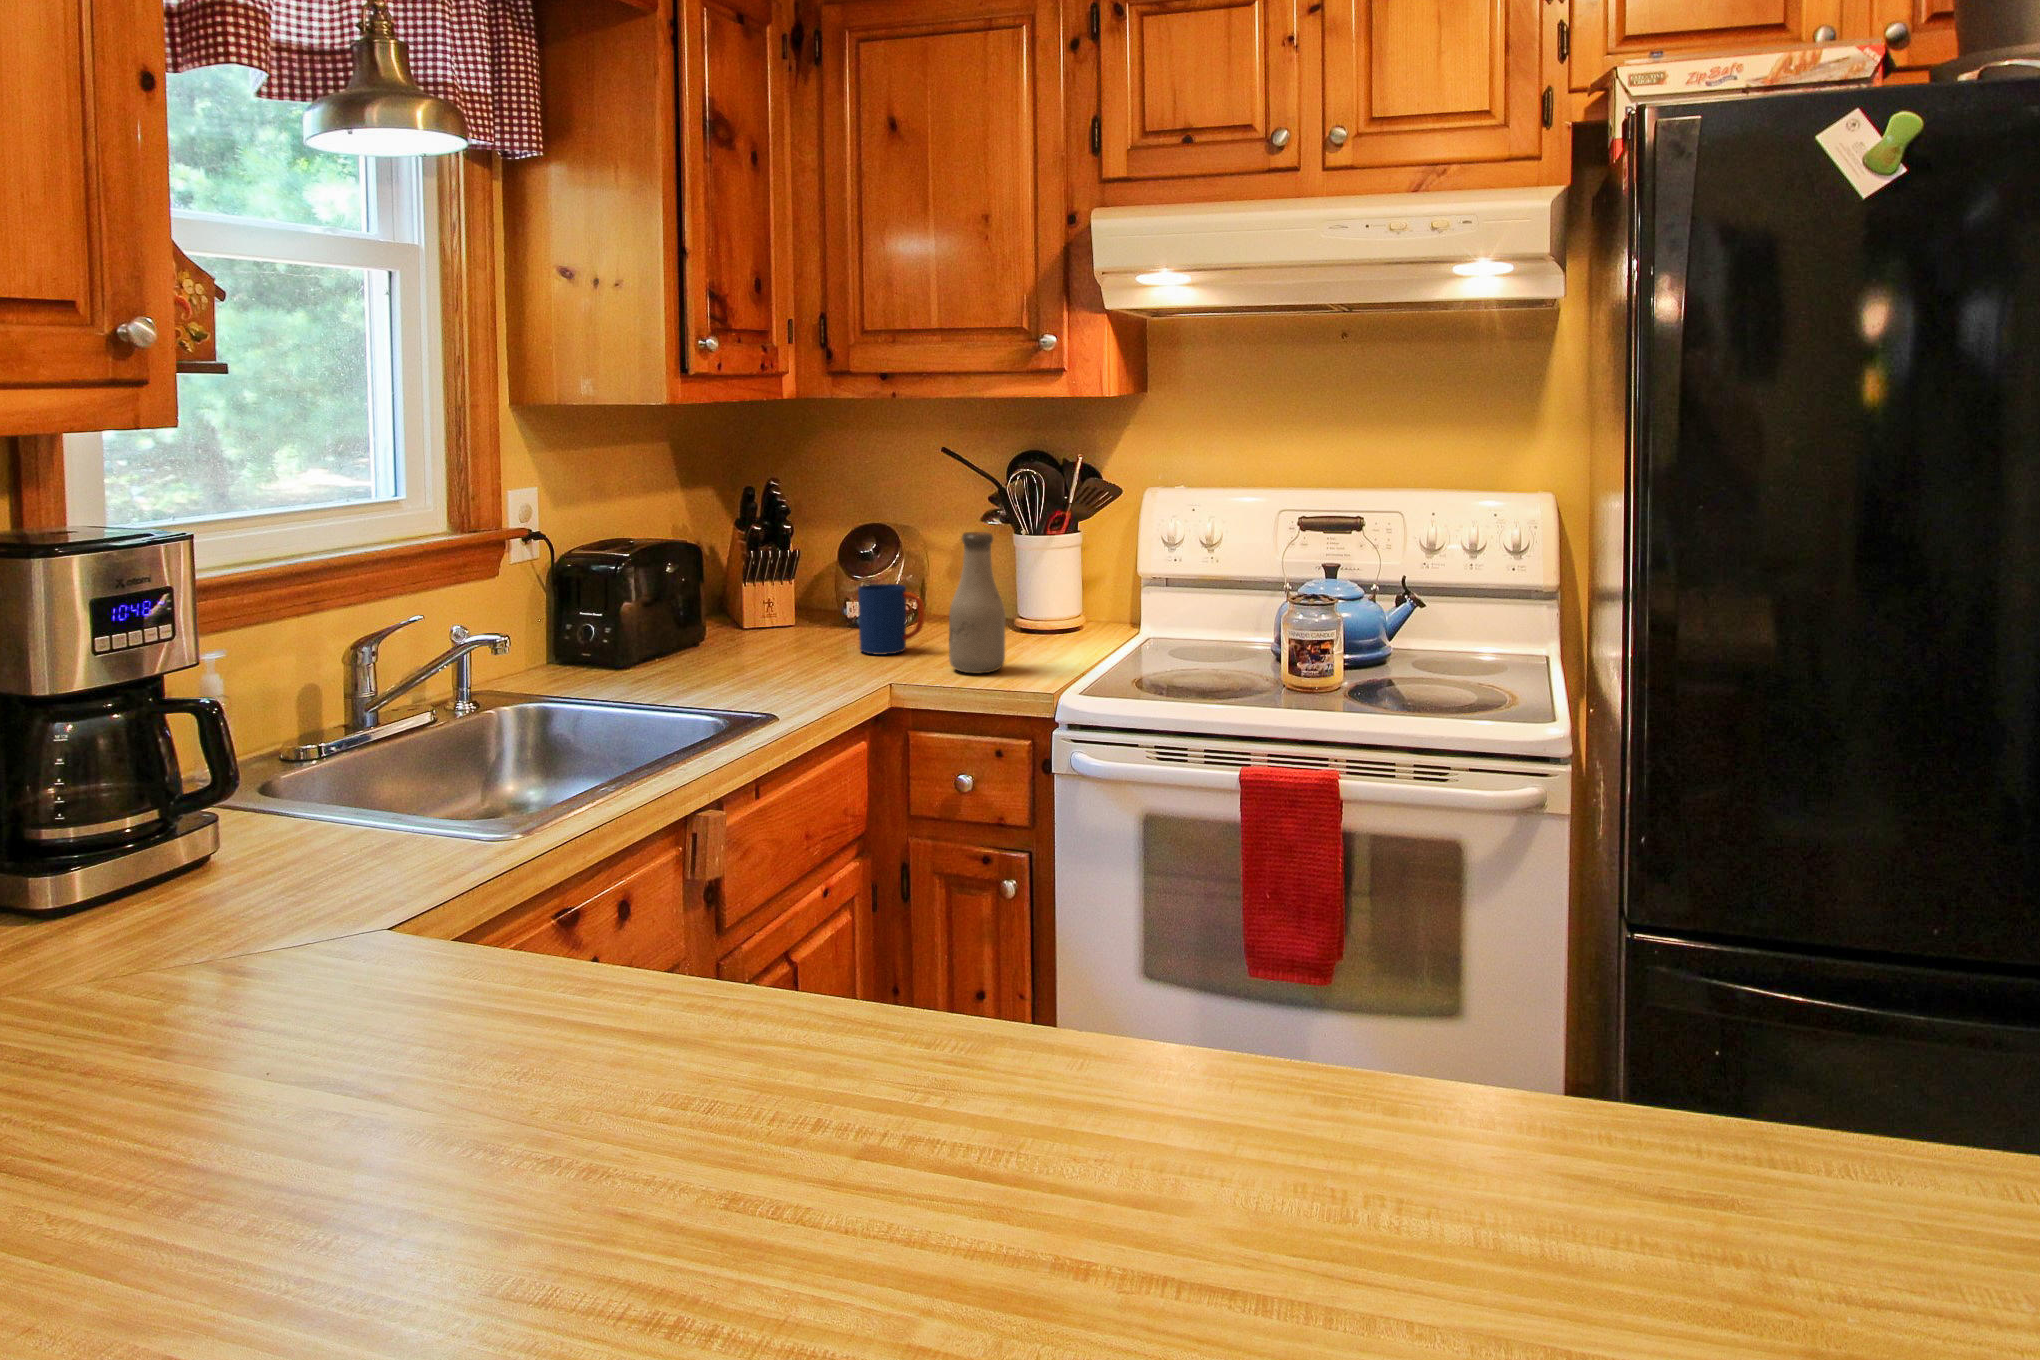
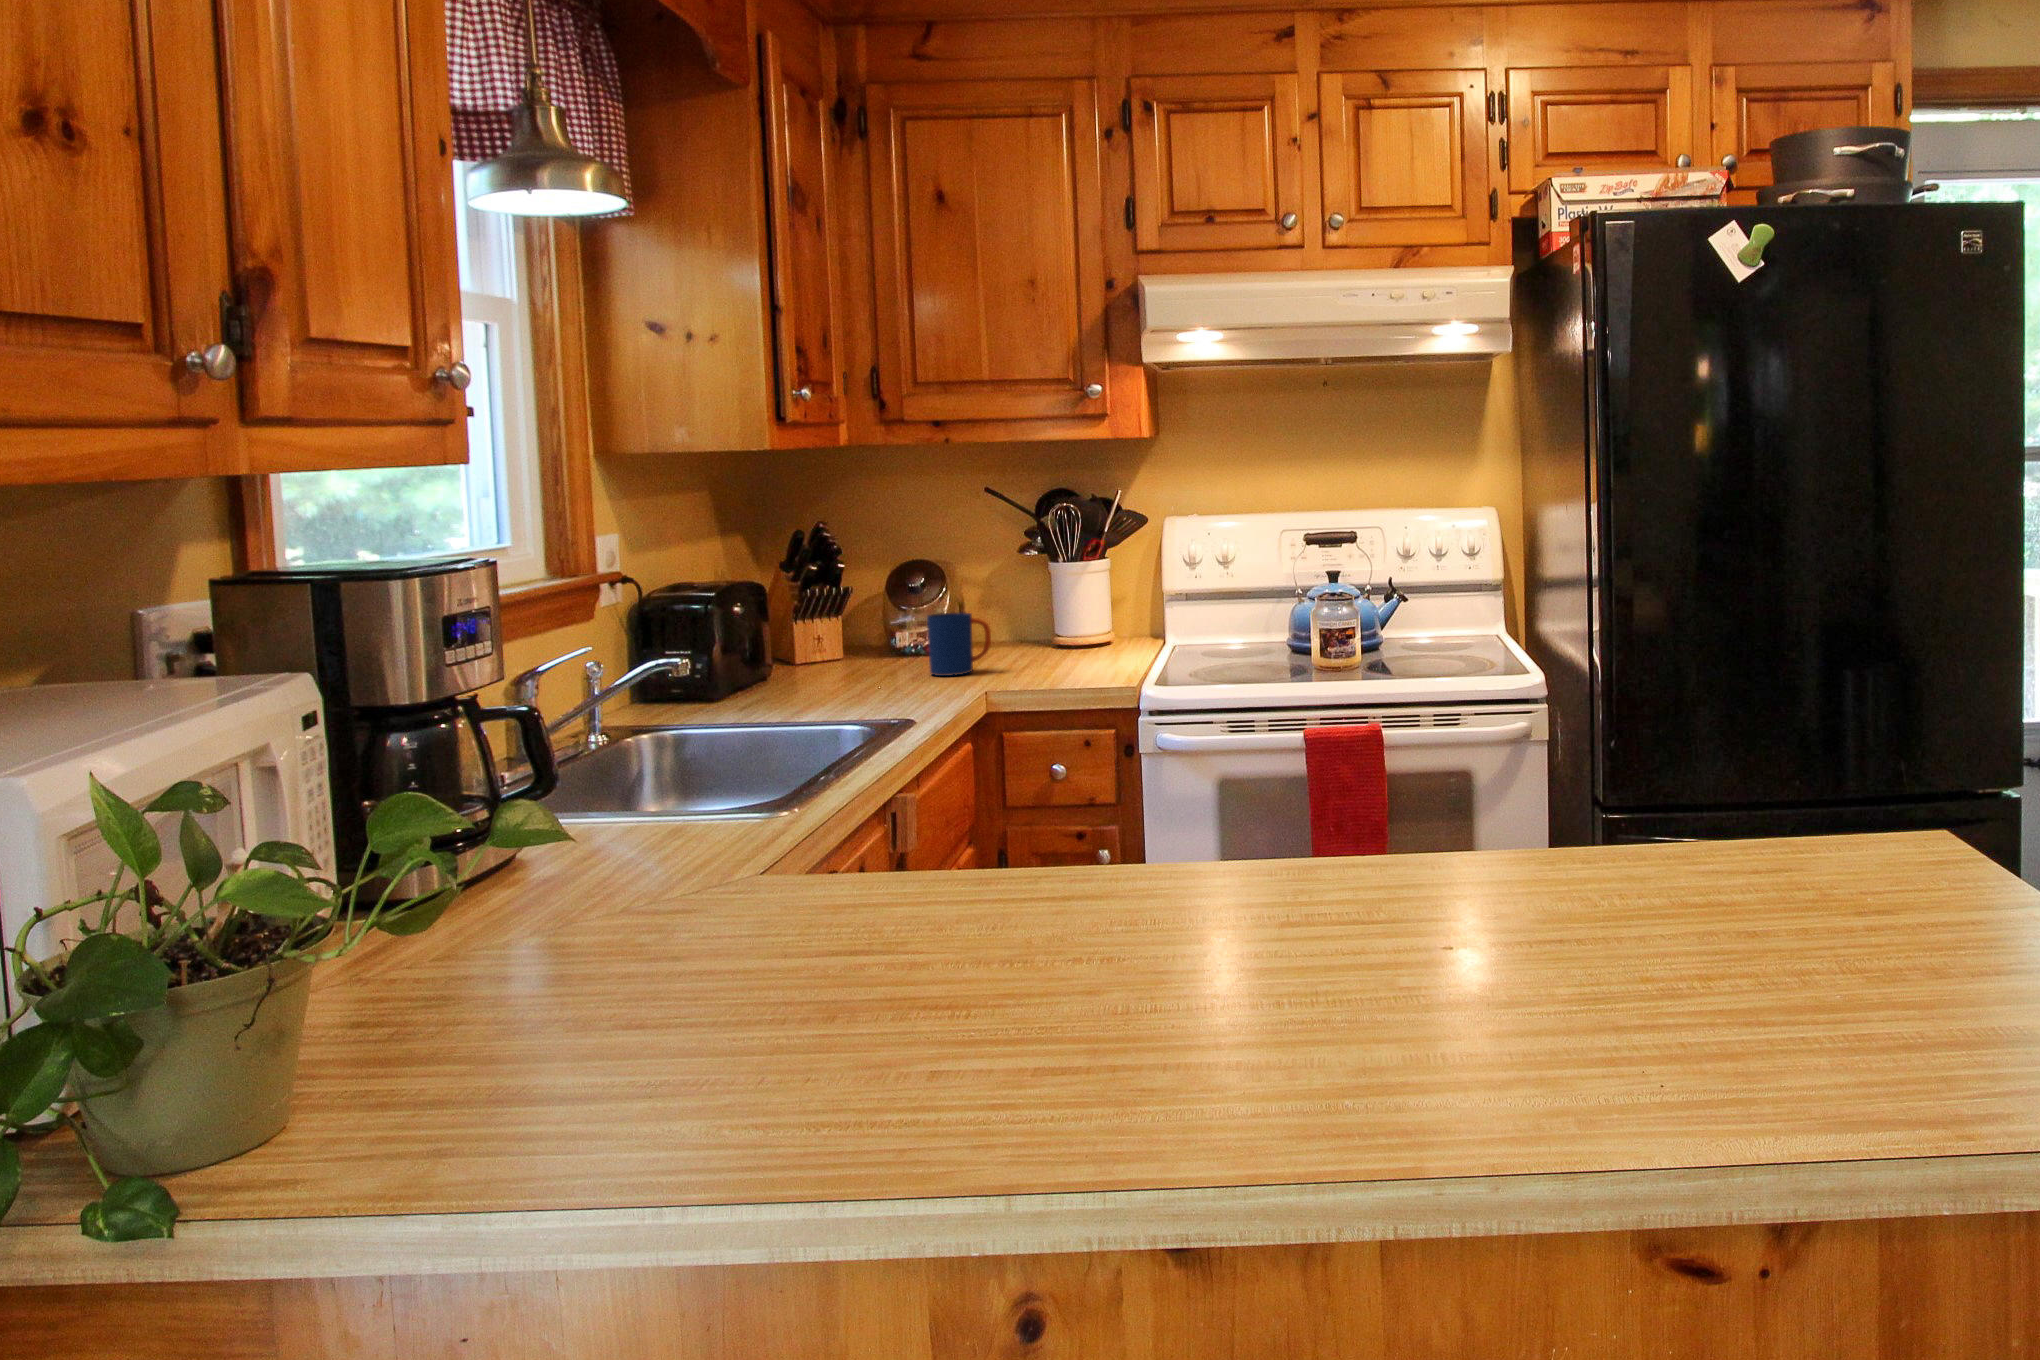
bottle: present [949,532,1006,673] -> none [1026,558,1077,681]

